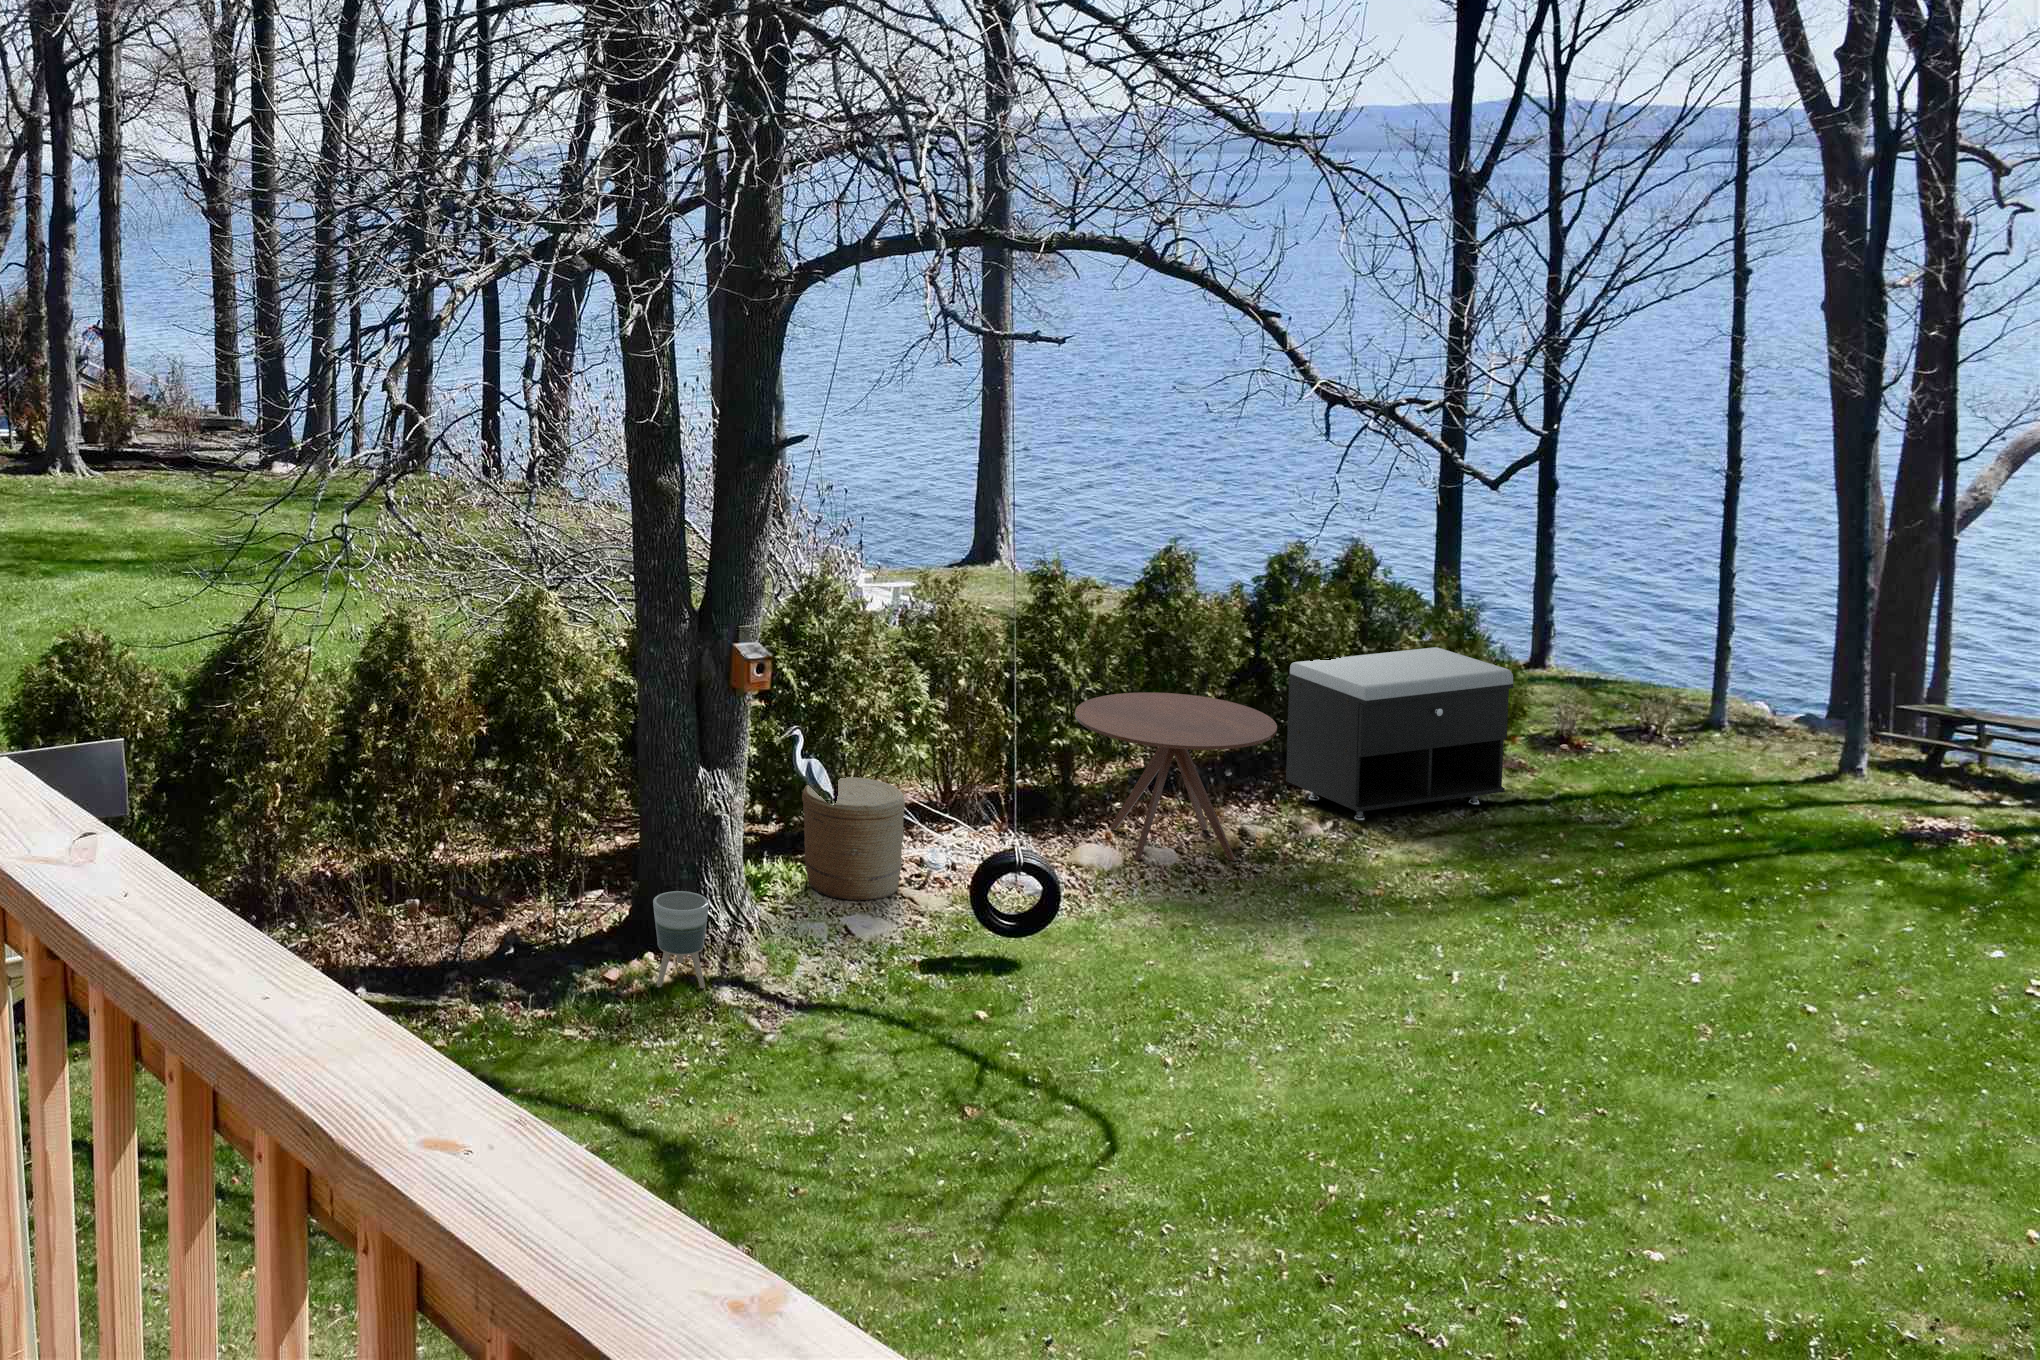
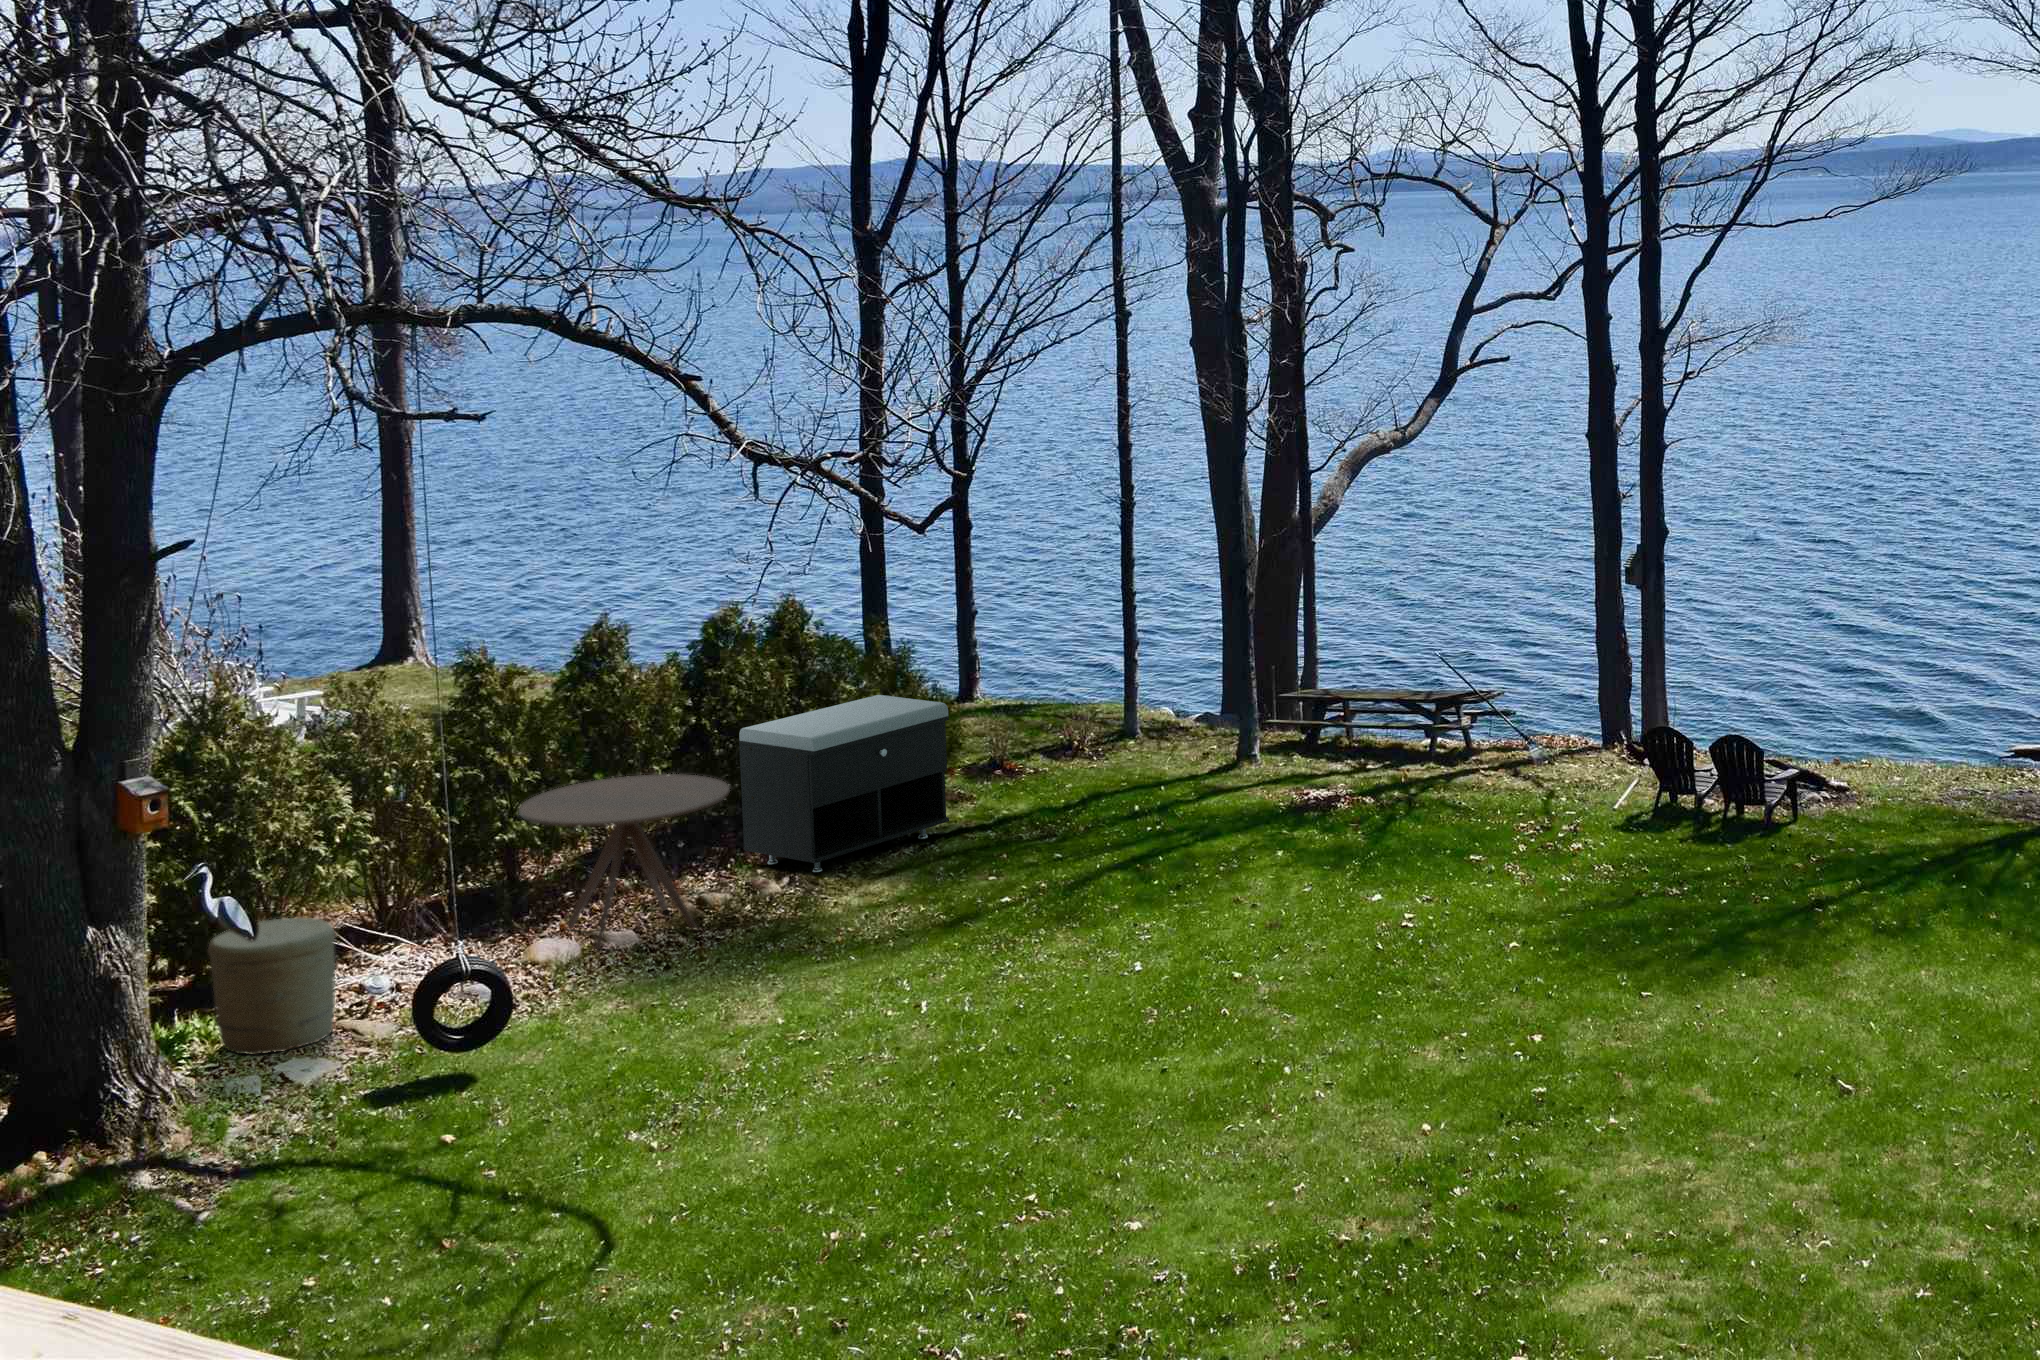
planter: present [653,891,709,988] -> none [37,1067,112,1183]

